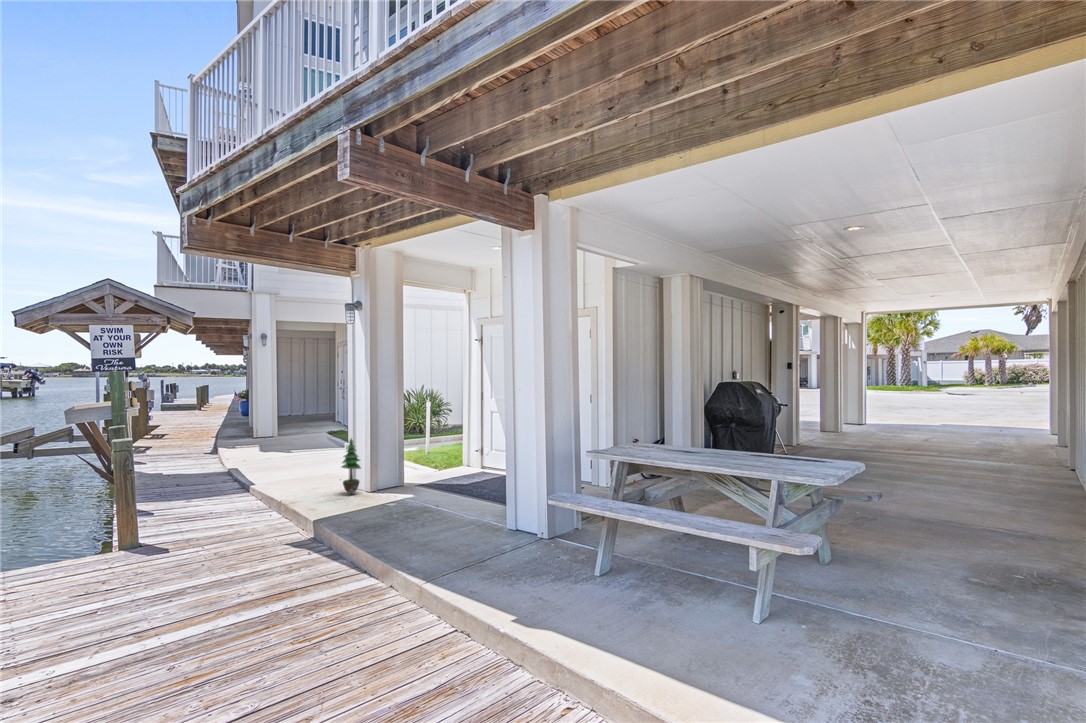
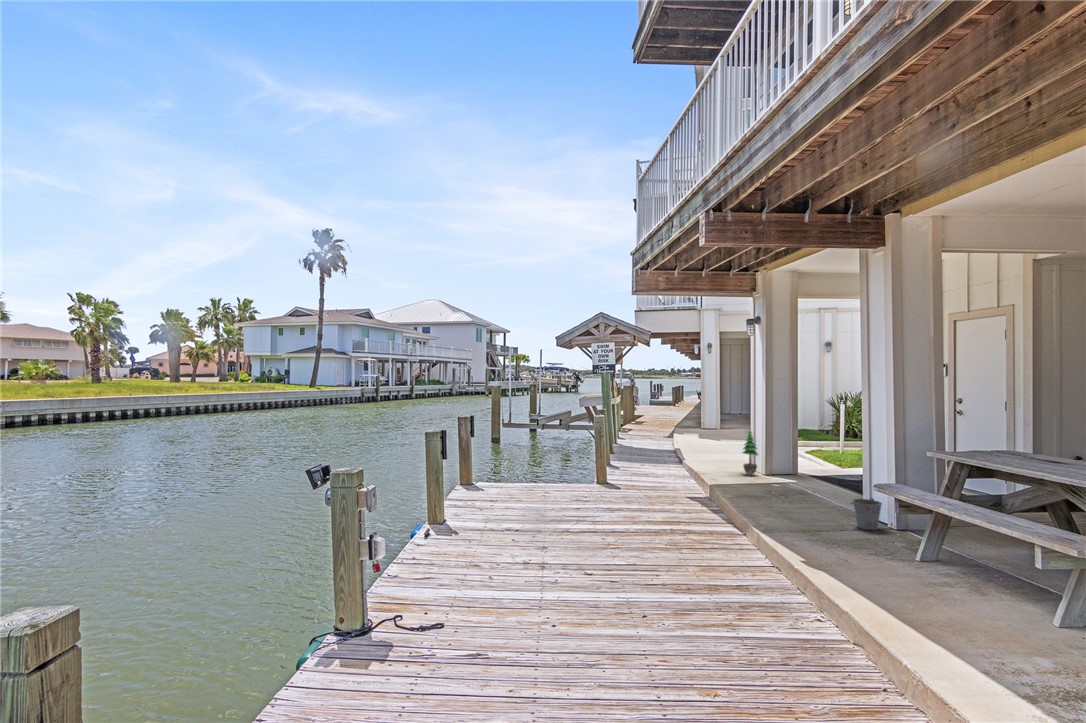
bucket: none [500,505,531,542] -> present [851,498,882,530]

